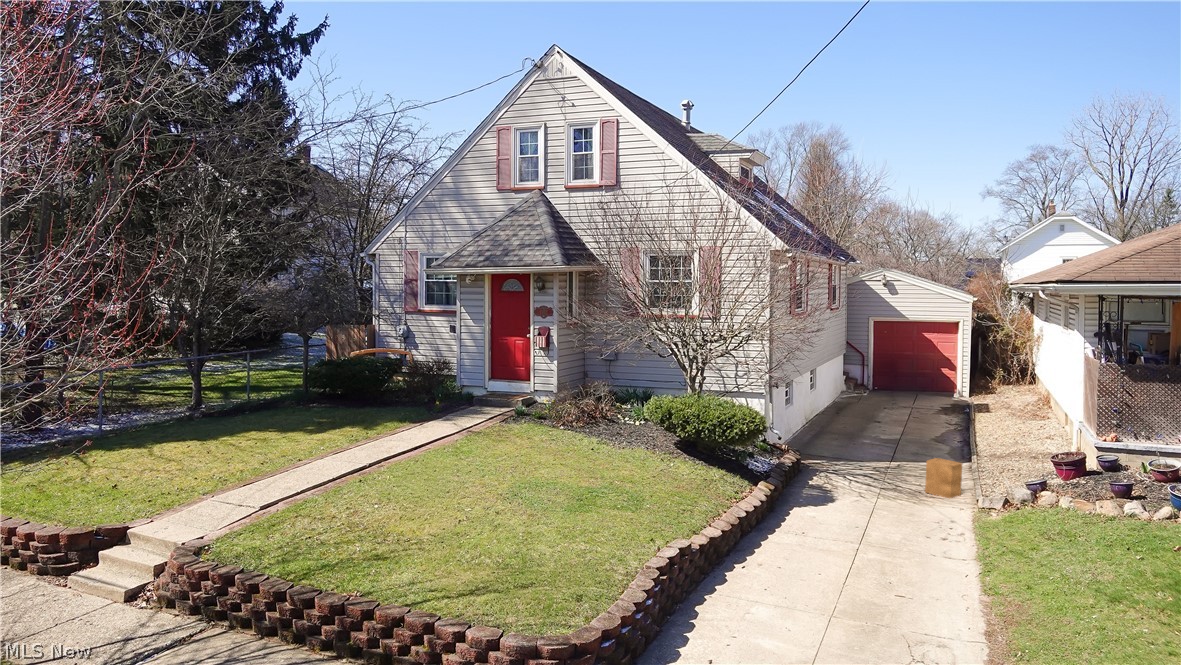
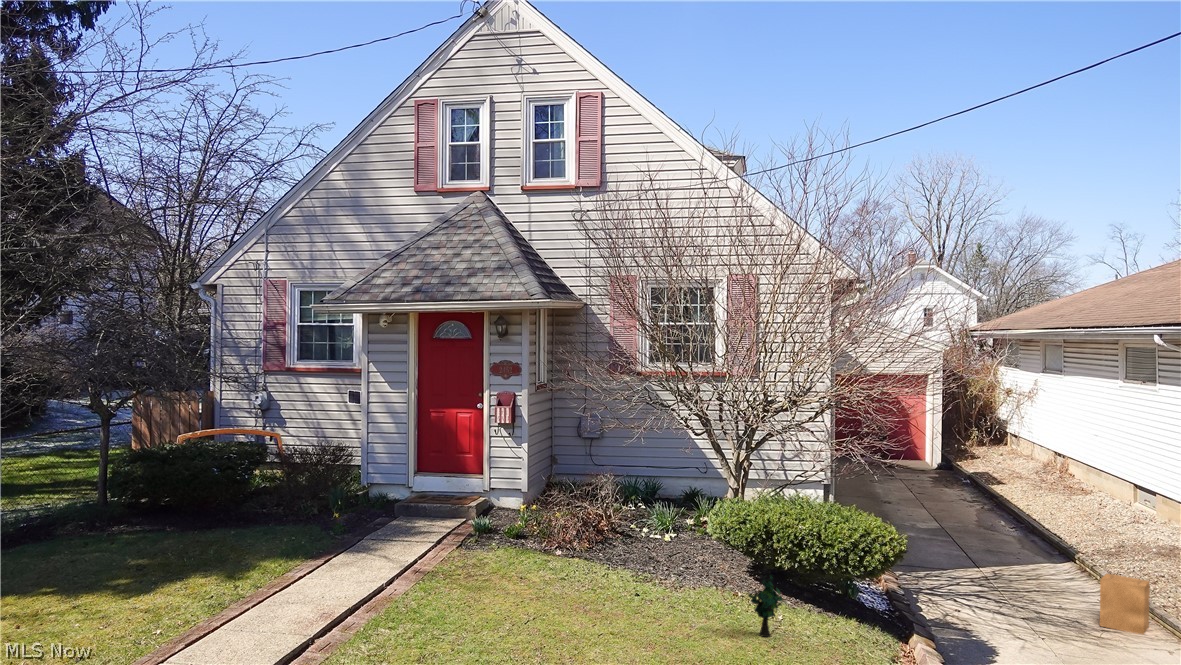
decorative plant: none [641,437,662,473] -> present [749,575,783,637]

